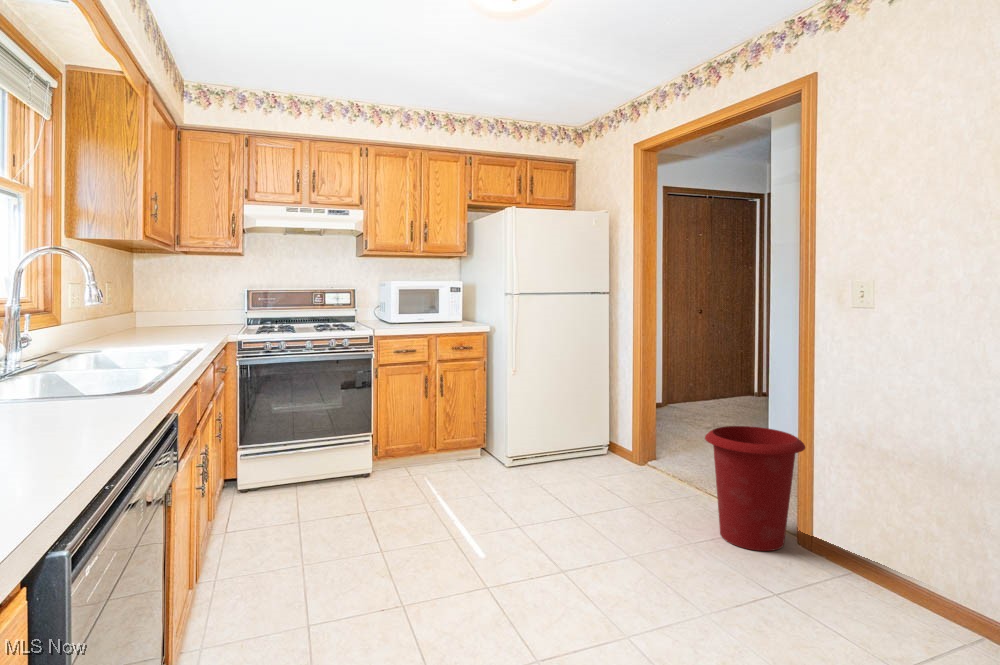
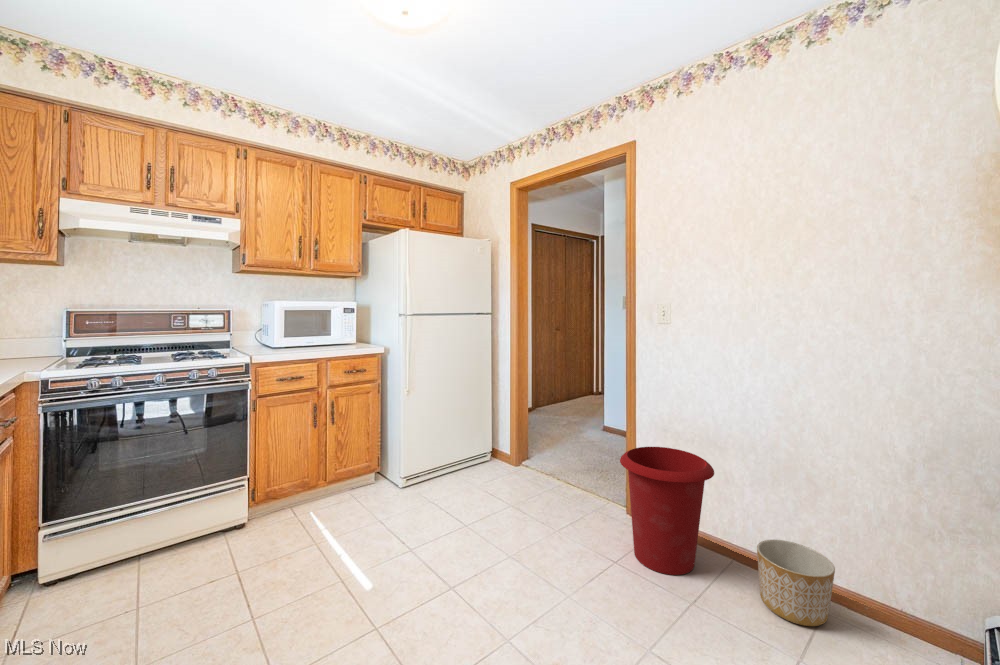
planter: none [837,521,918,602] -> present [757,540,835,626]

